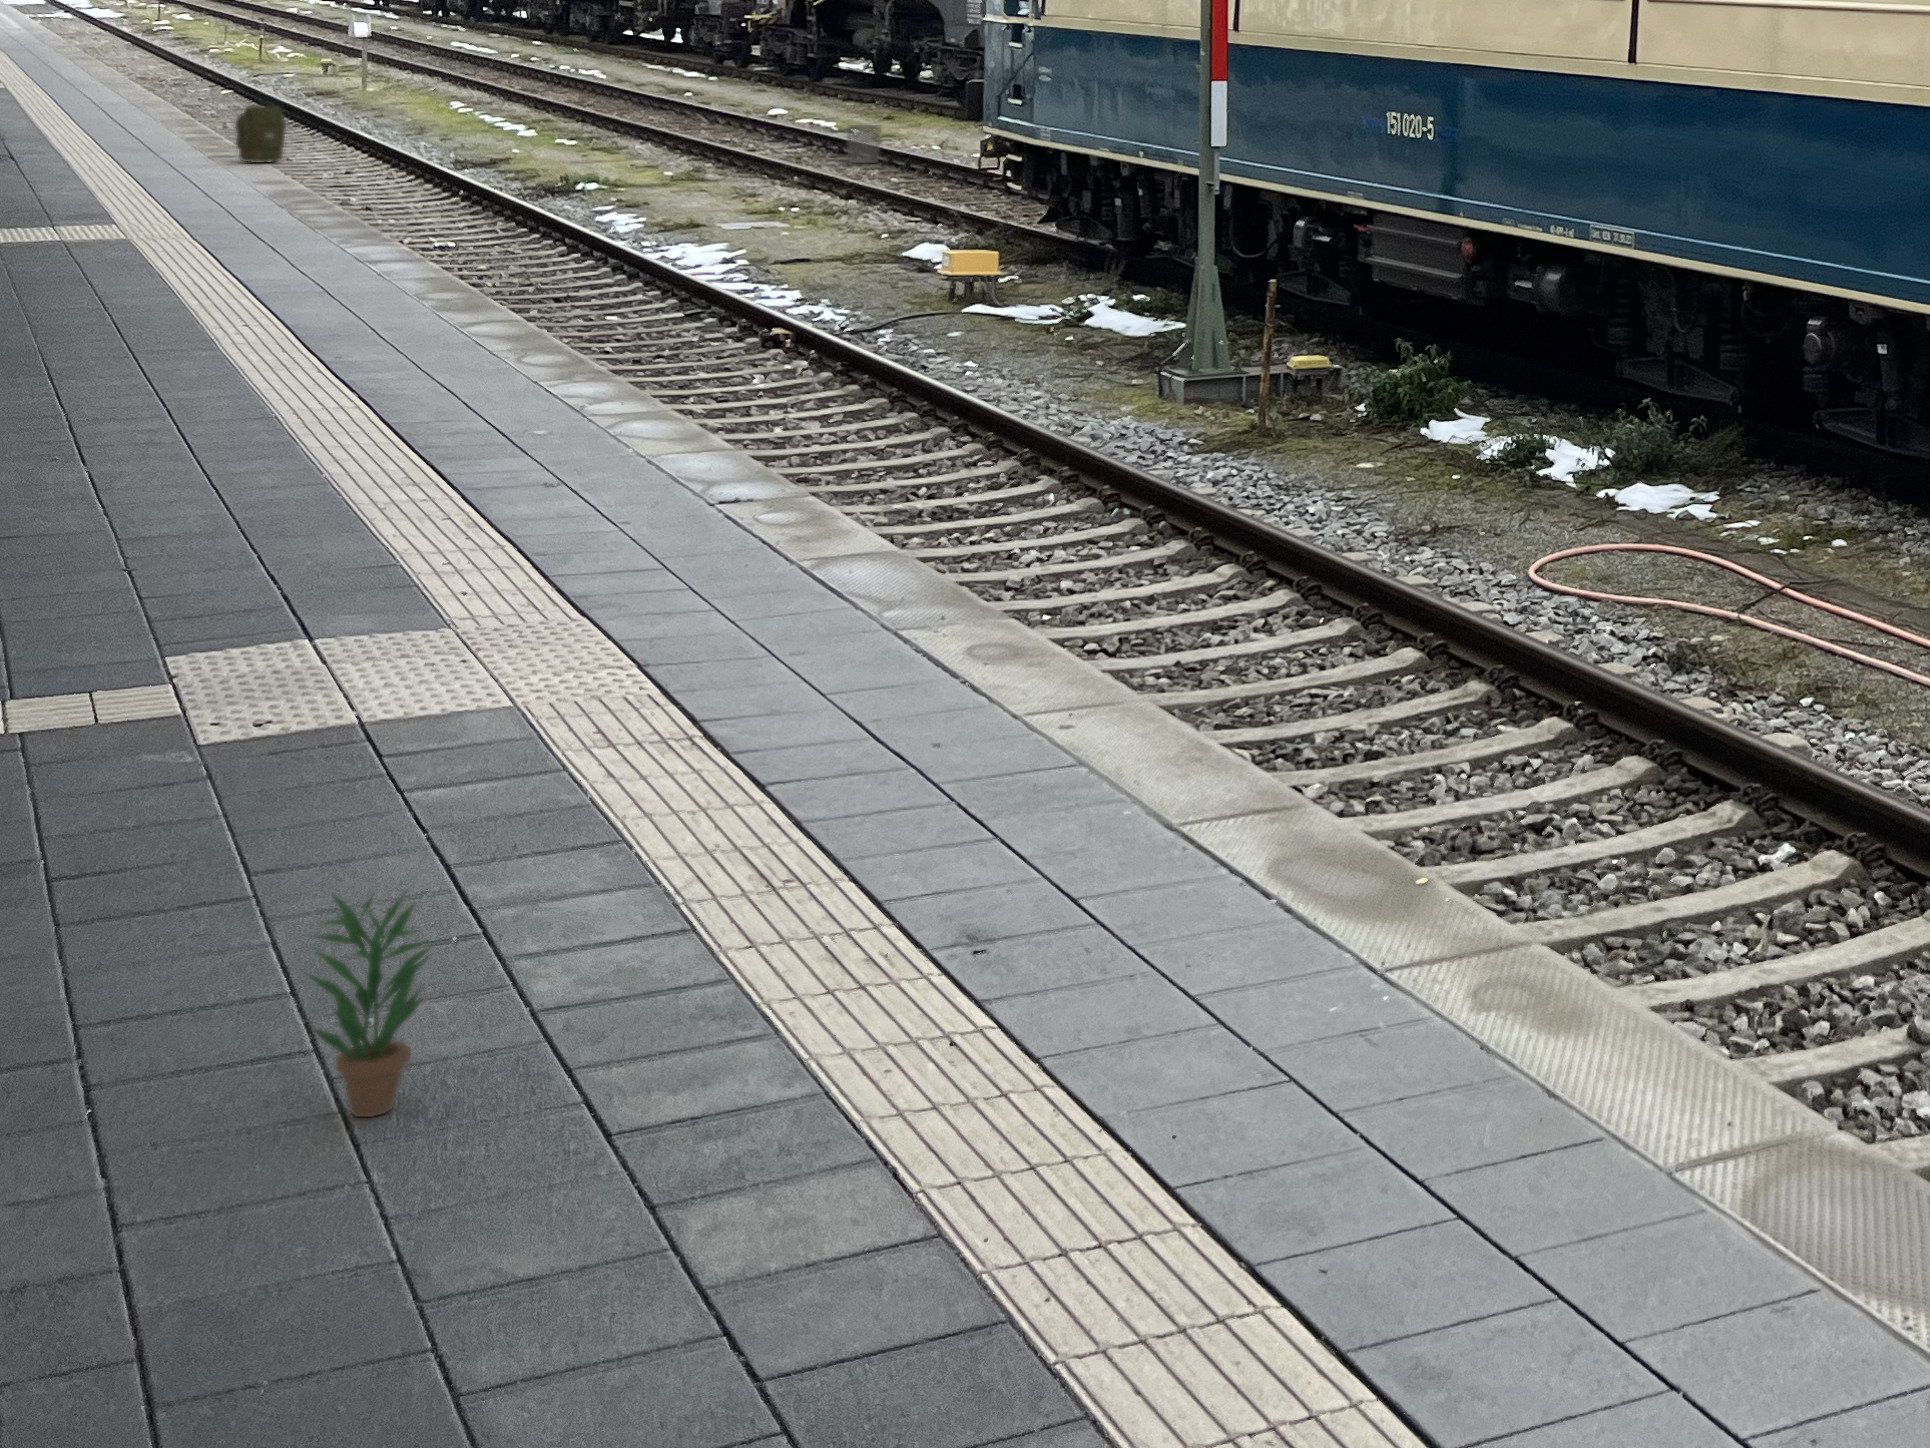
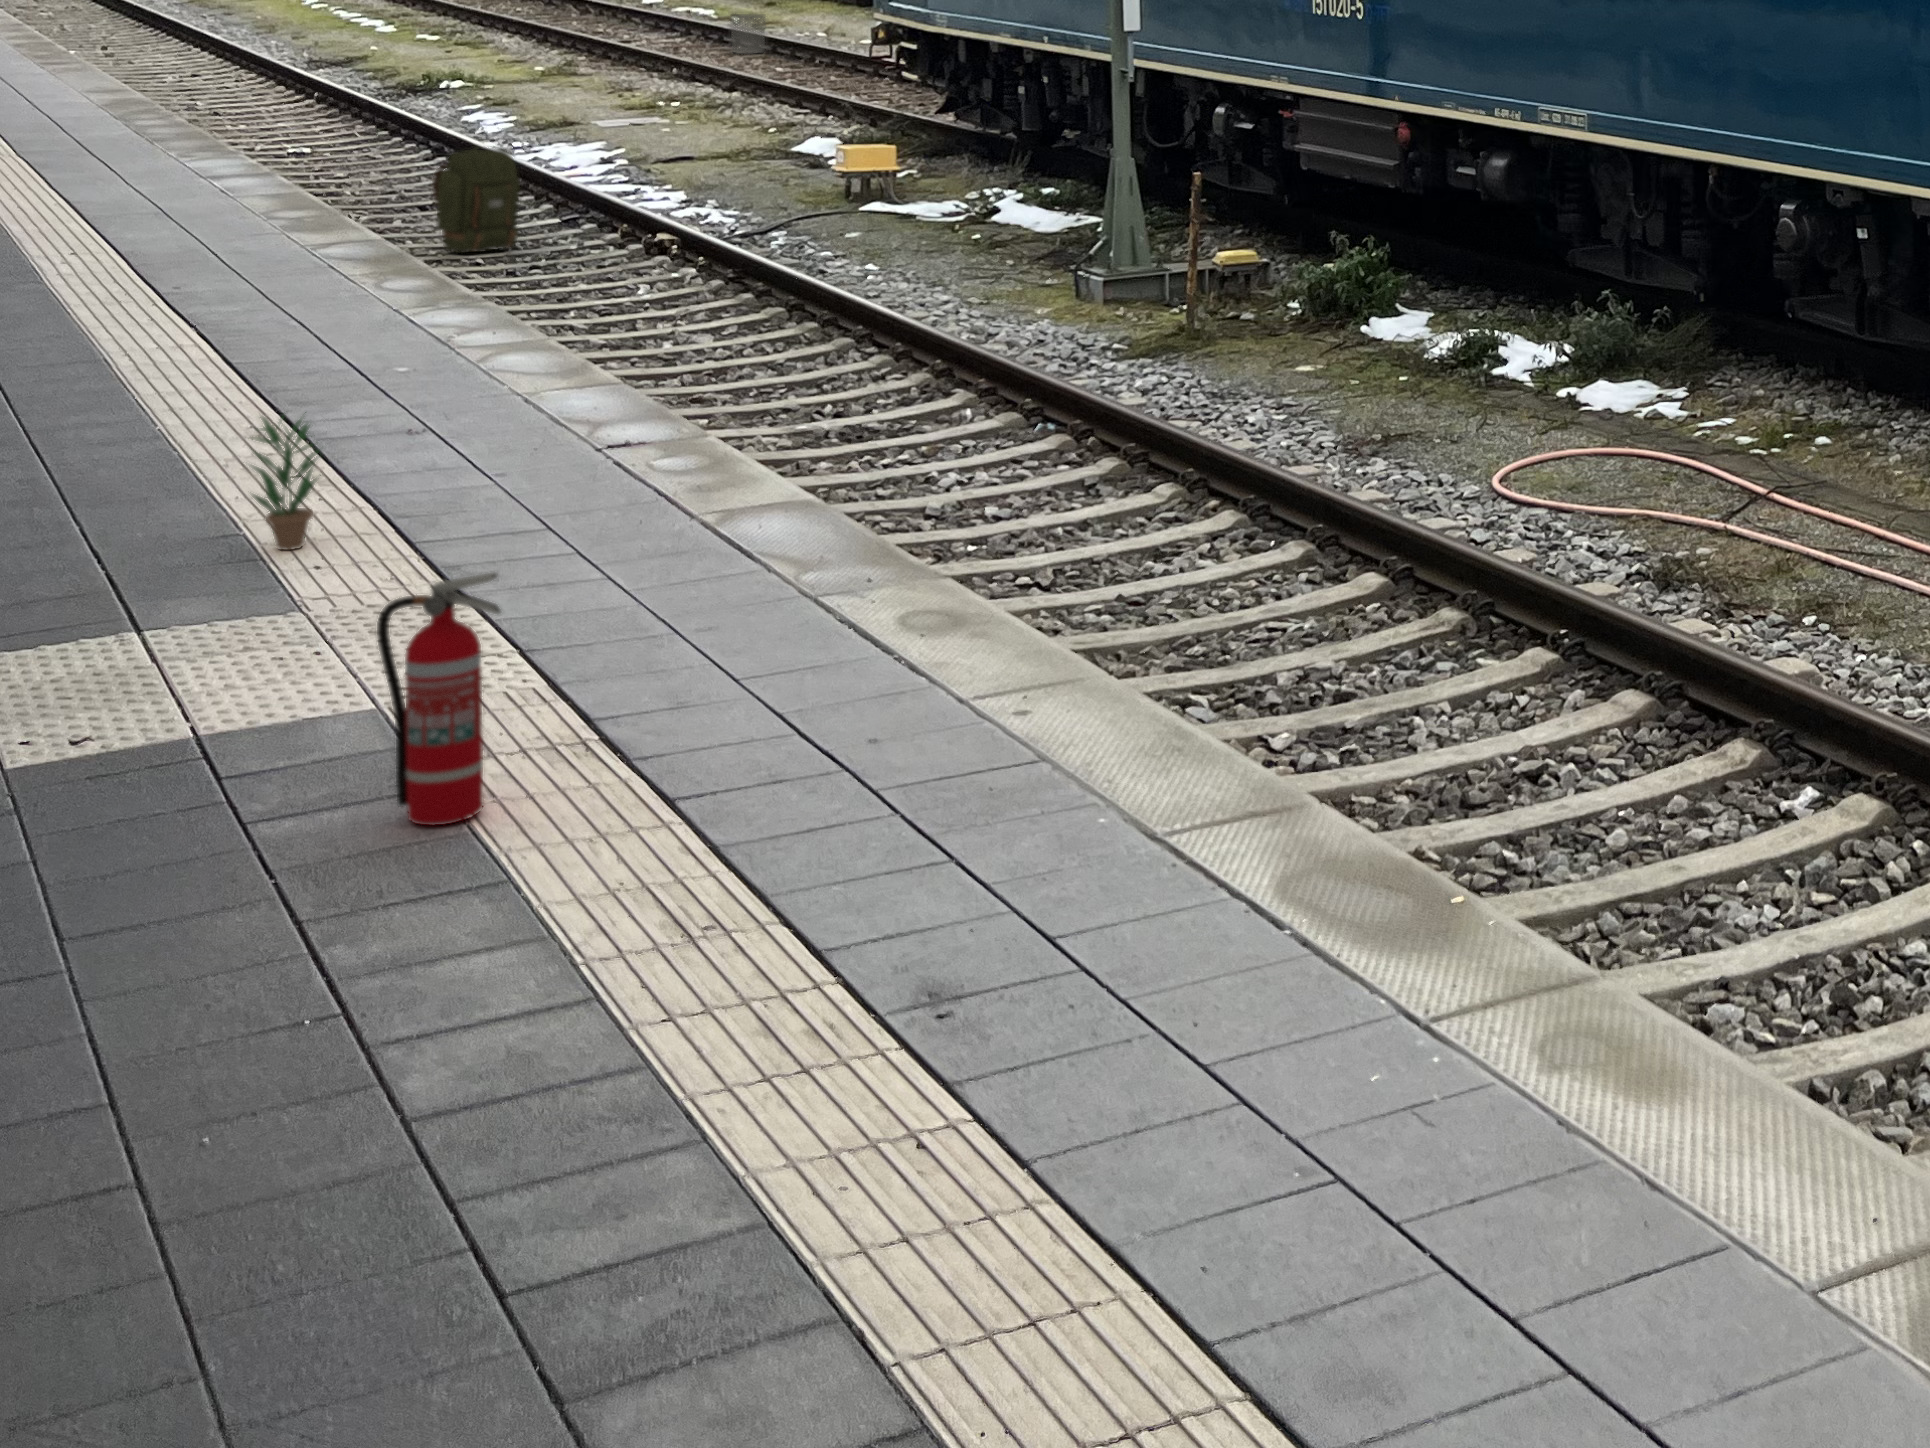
backpack: present [236,104,286,163] -> present [432,148,520,253]
fire extinguisher: none [512,605,622,831] -> present [377,573,501,825]
potted plant: present [310,891,438,1117] -> present [252,412,321,550]

